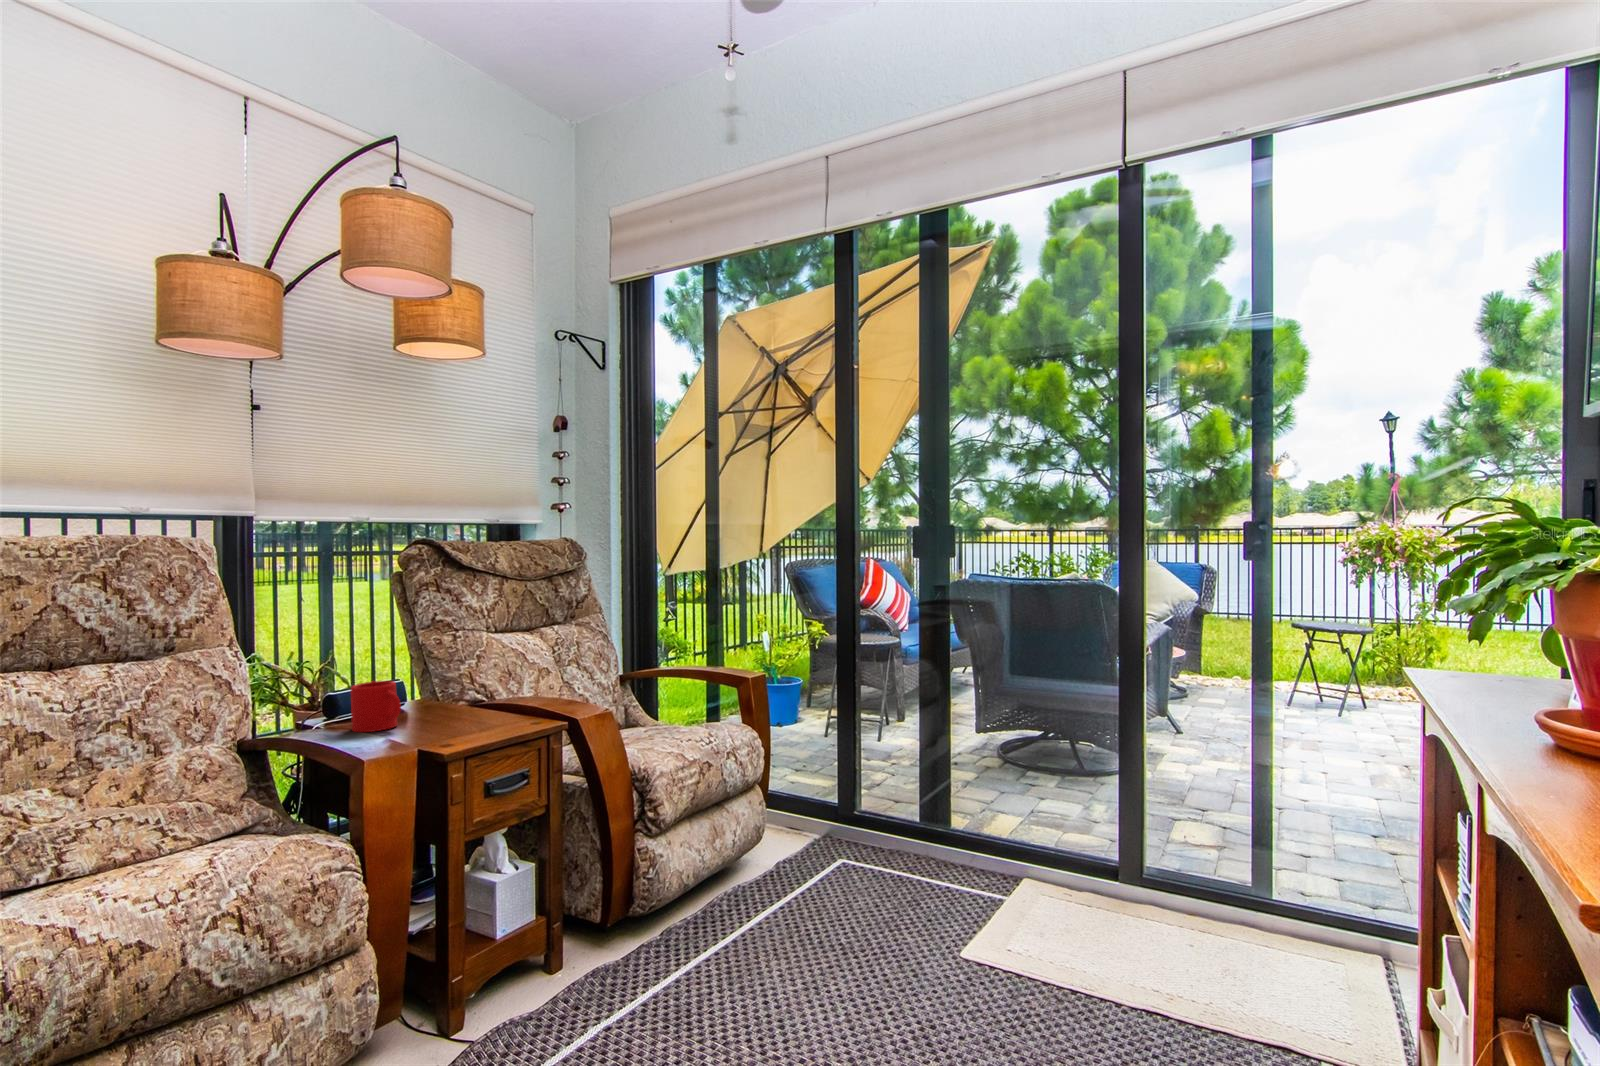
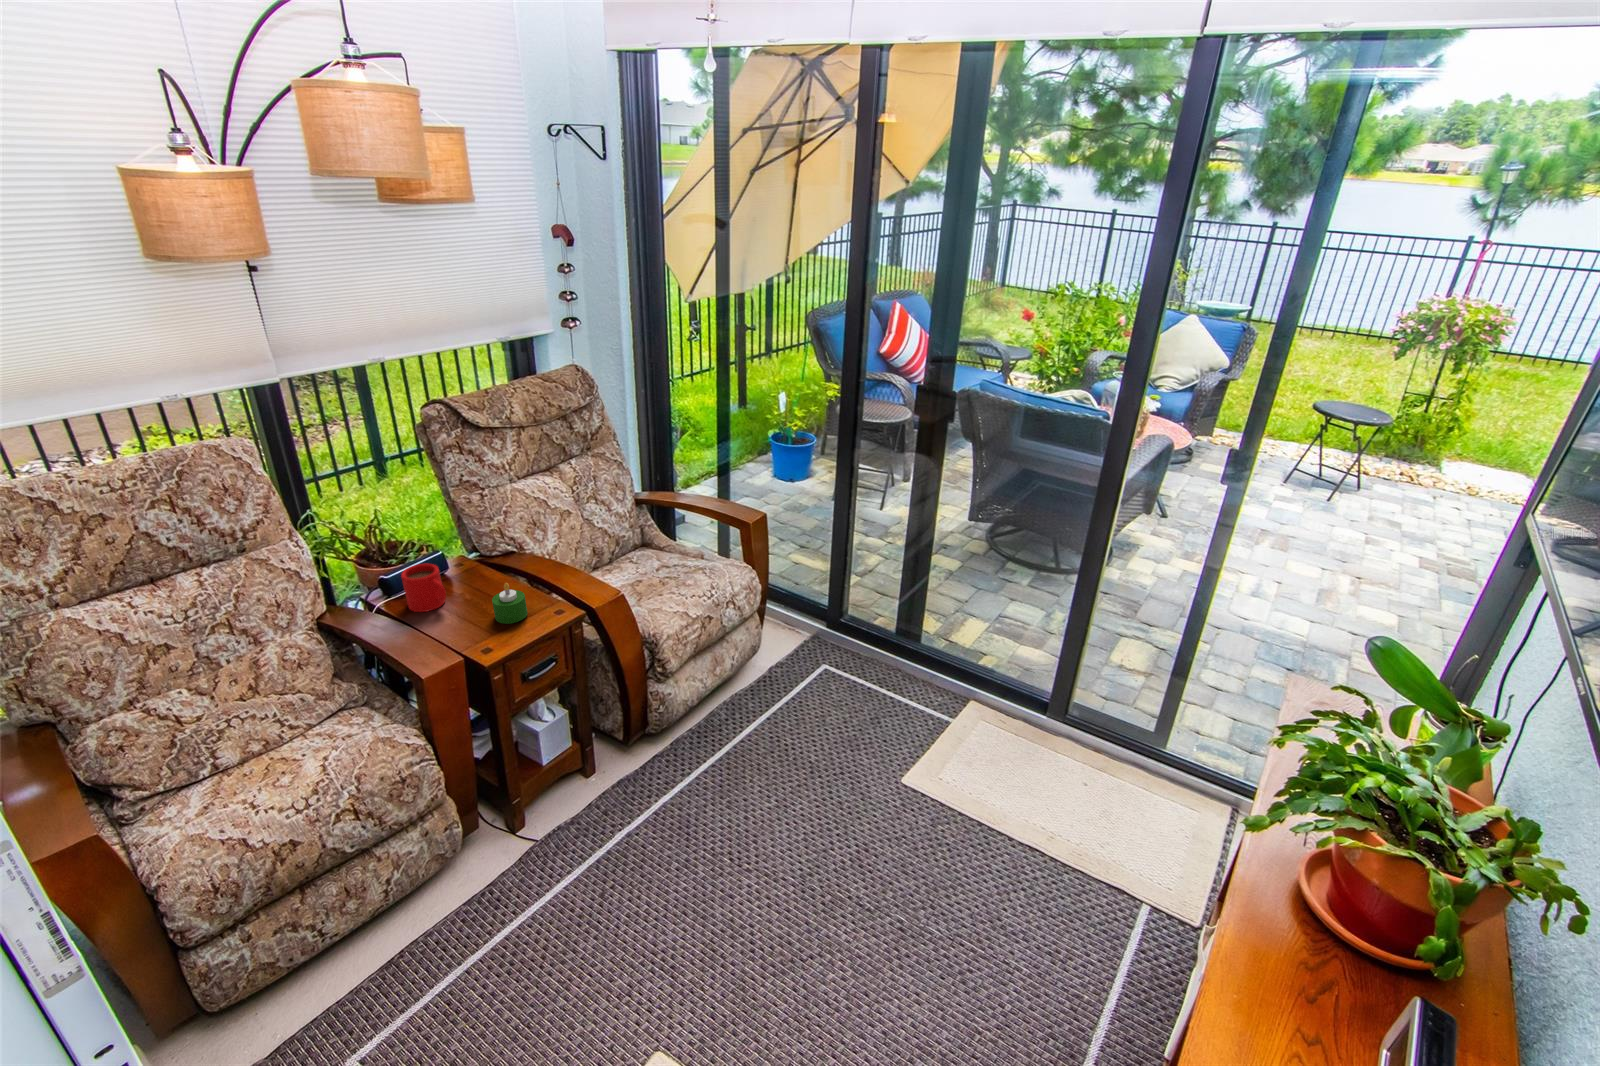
candle: none [455,686,496,734] -> present [492,583,528,624]

